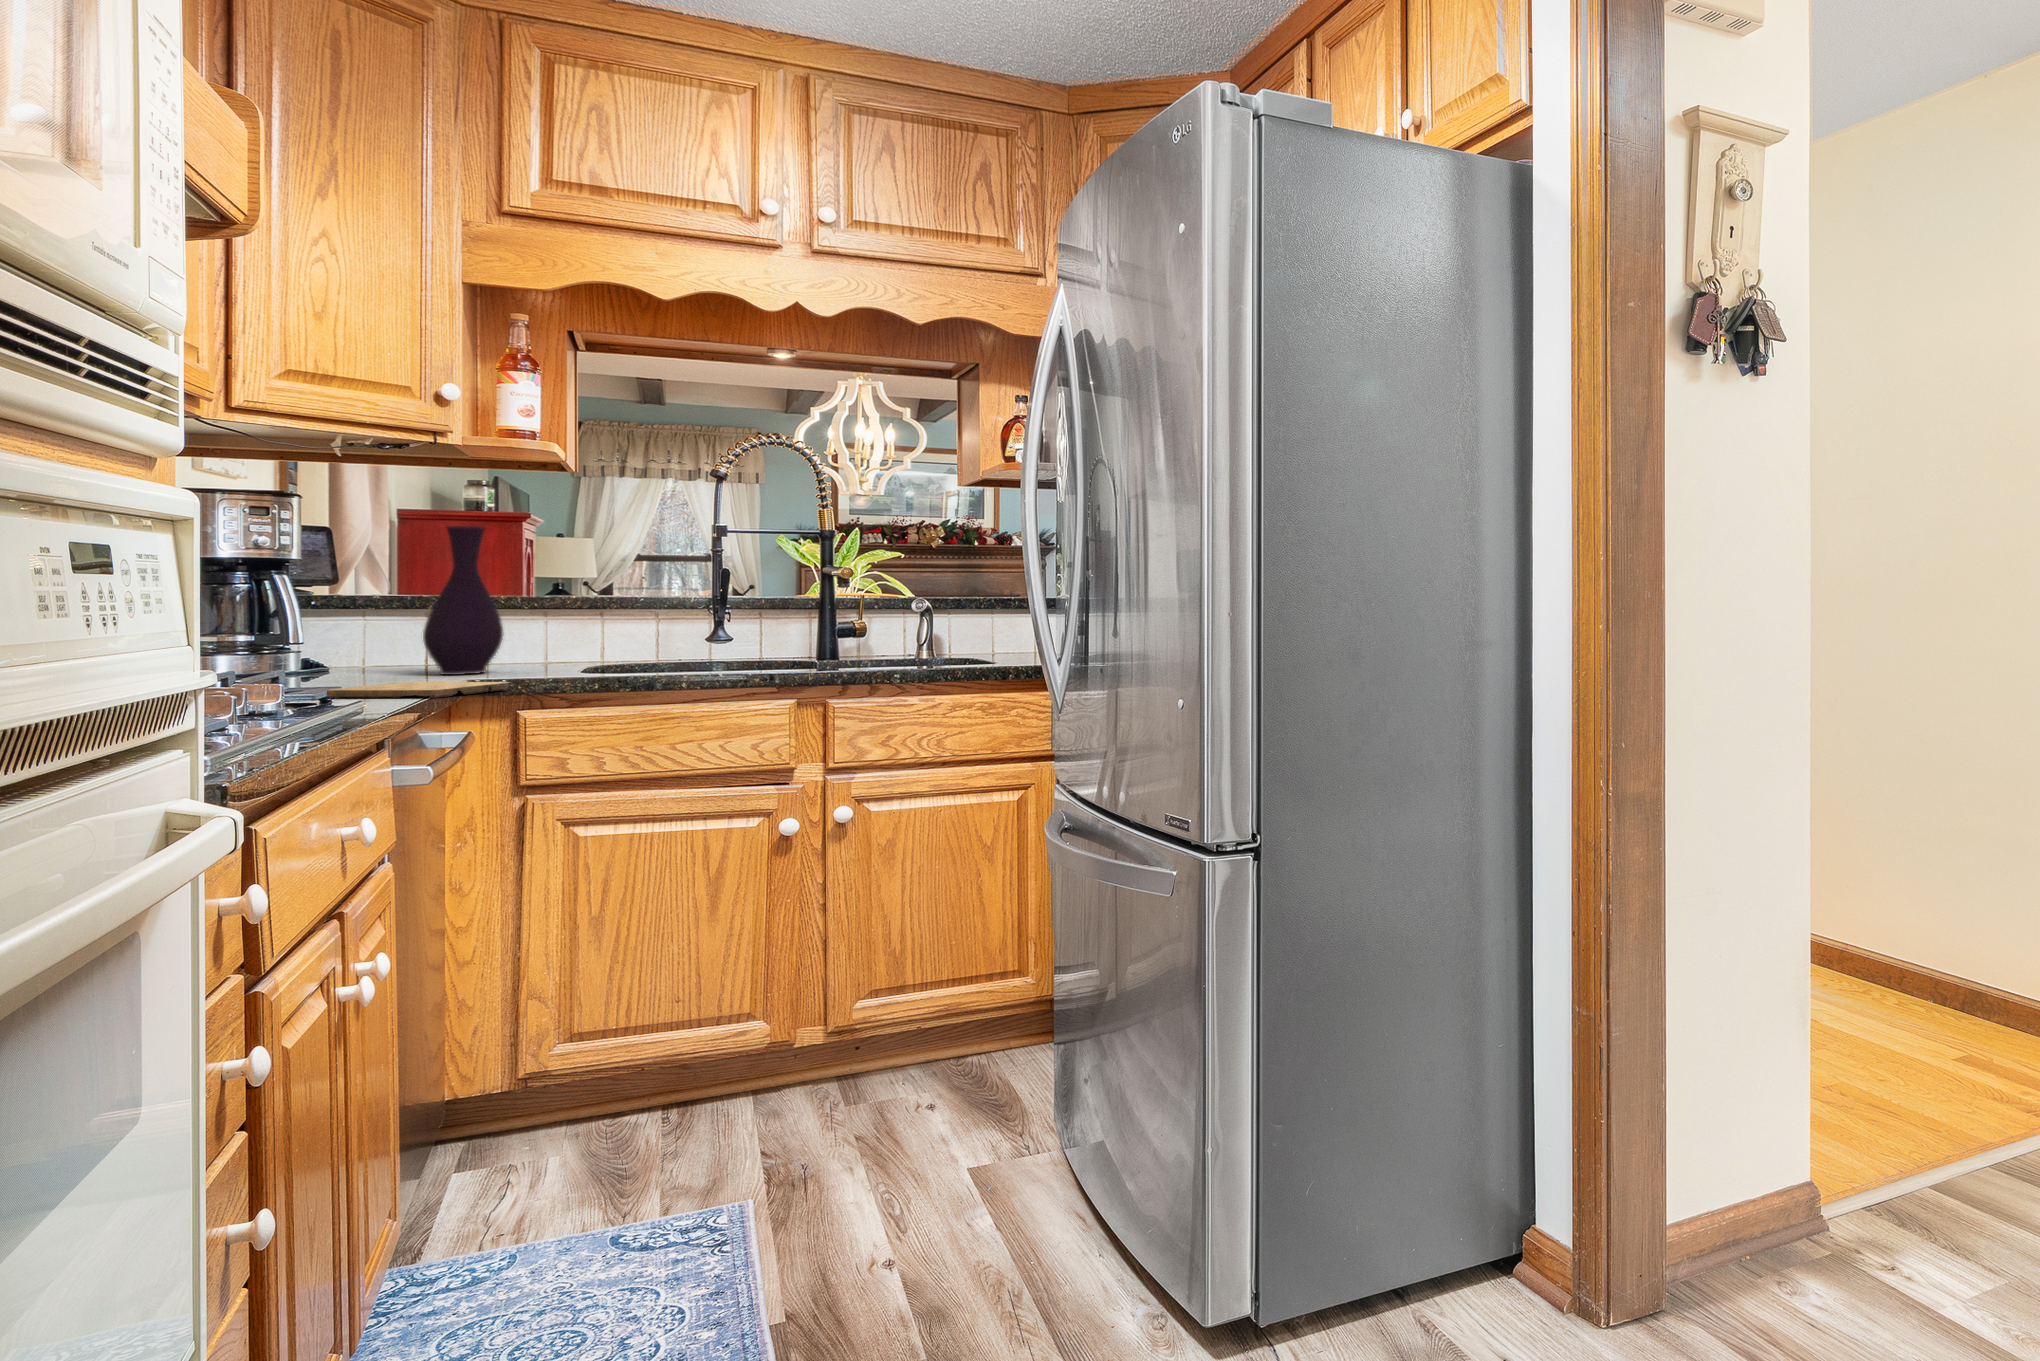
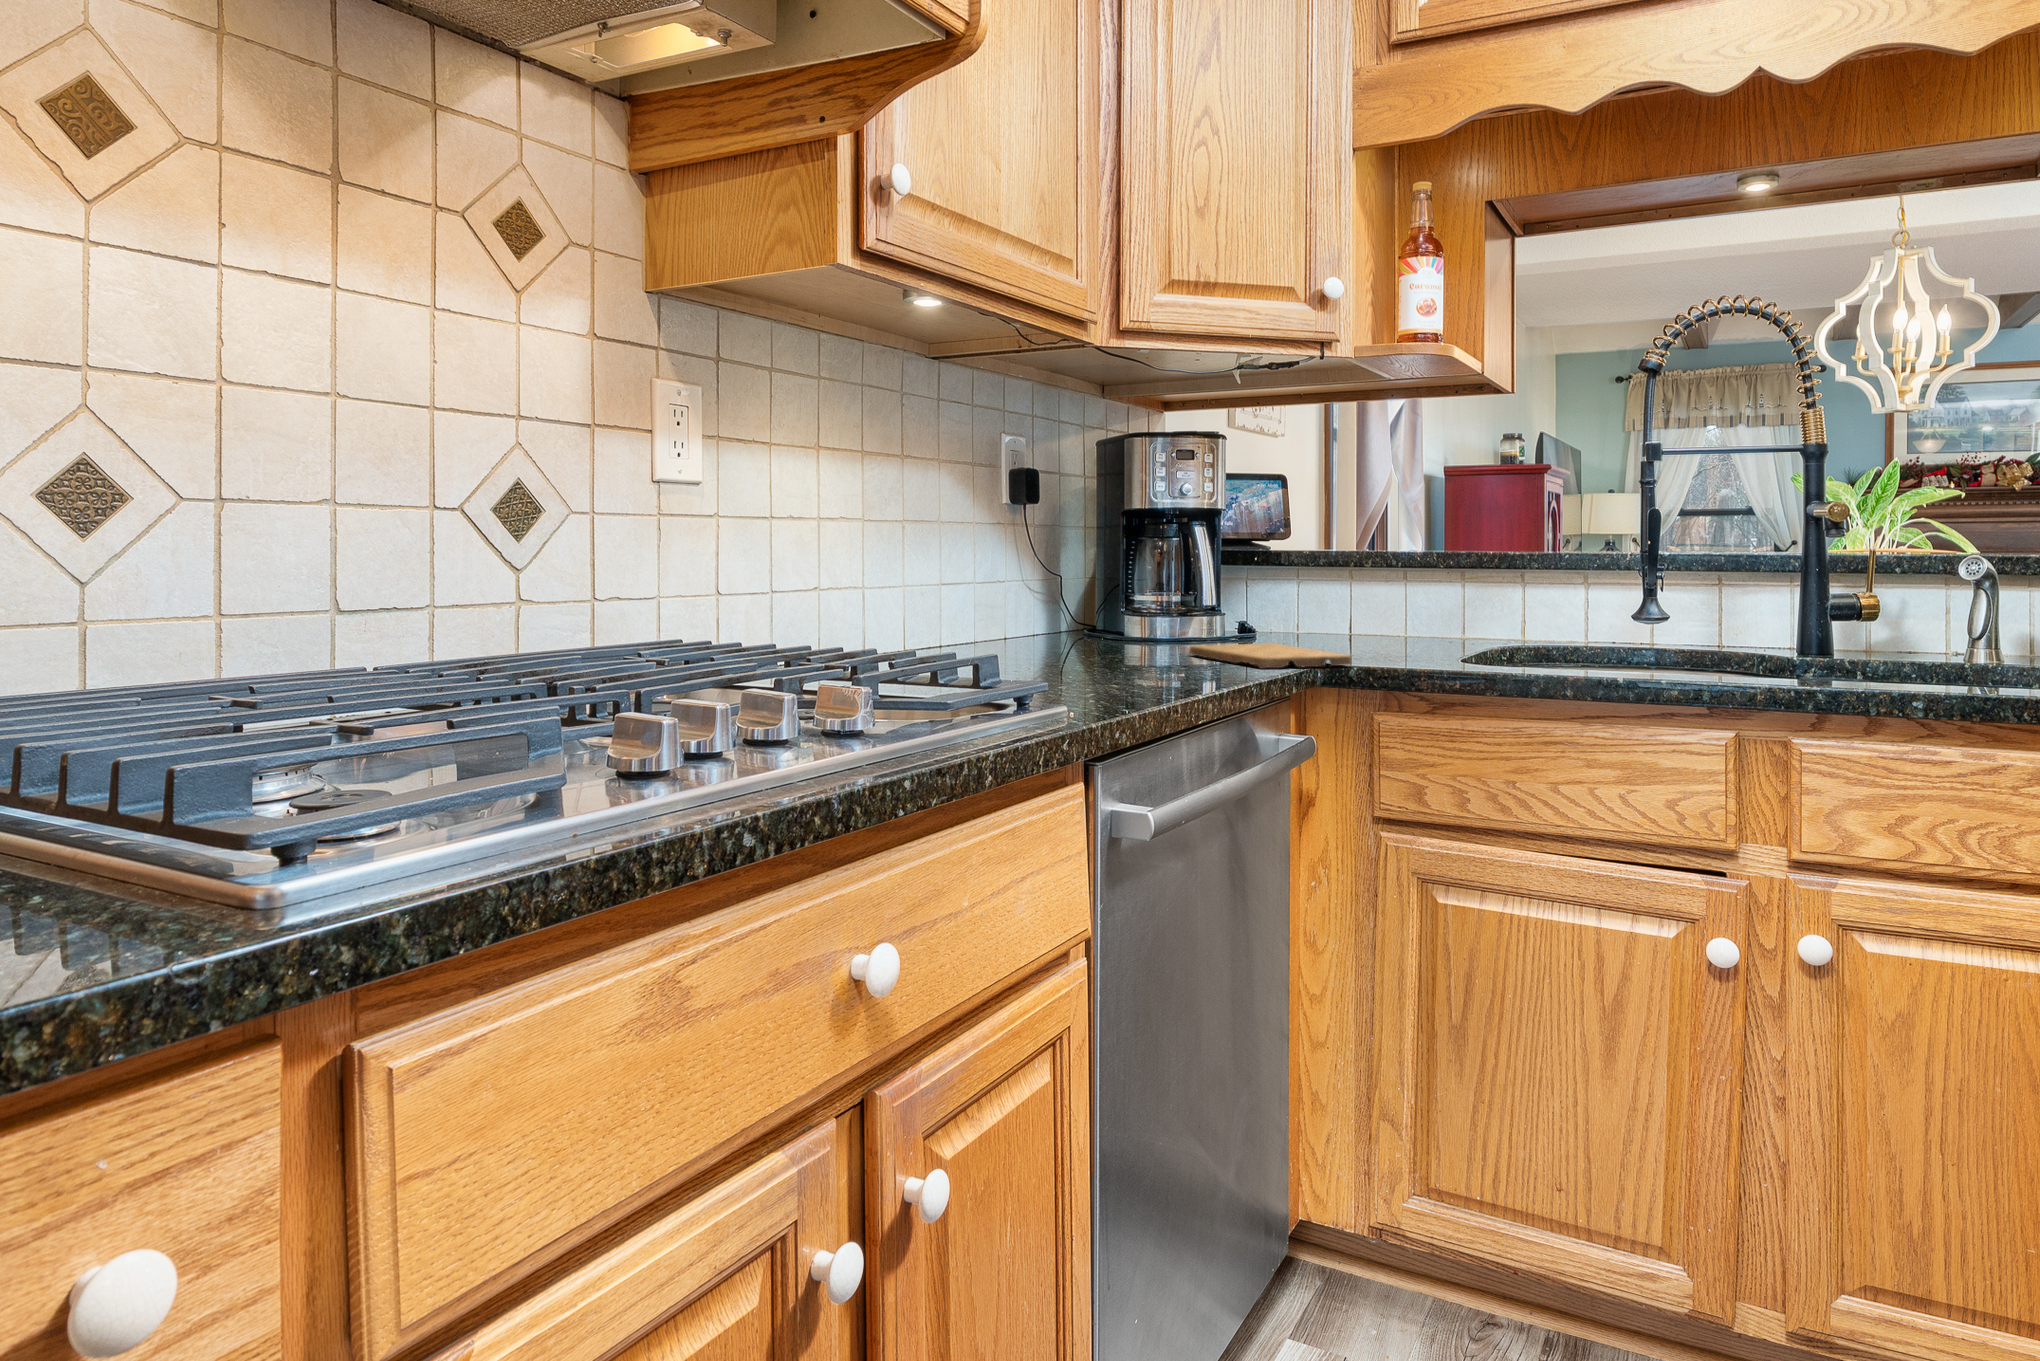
vase: present [423,526,503,675] -> none [1338,455,1414,638]

